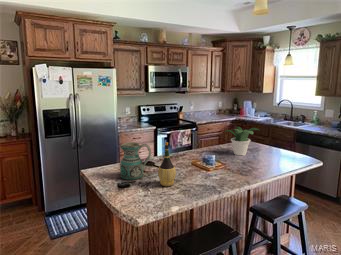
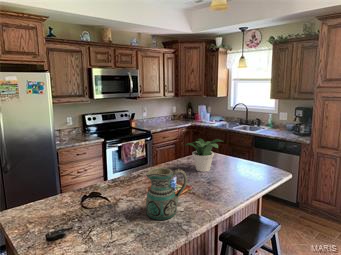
ceramic pitcher: present [120,142,151,180] -> present [146,168,187,220]
wine bottle: present [158,142,176,186] -> none [104,171,129,231]

